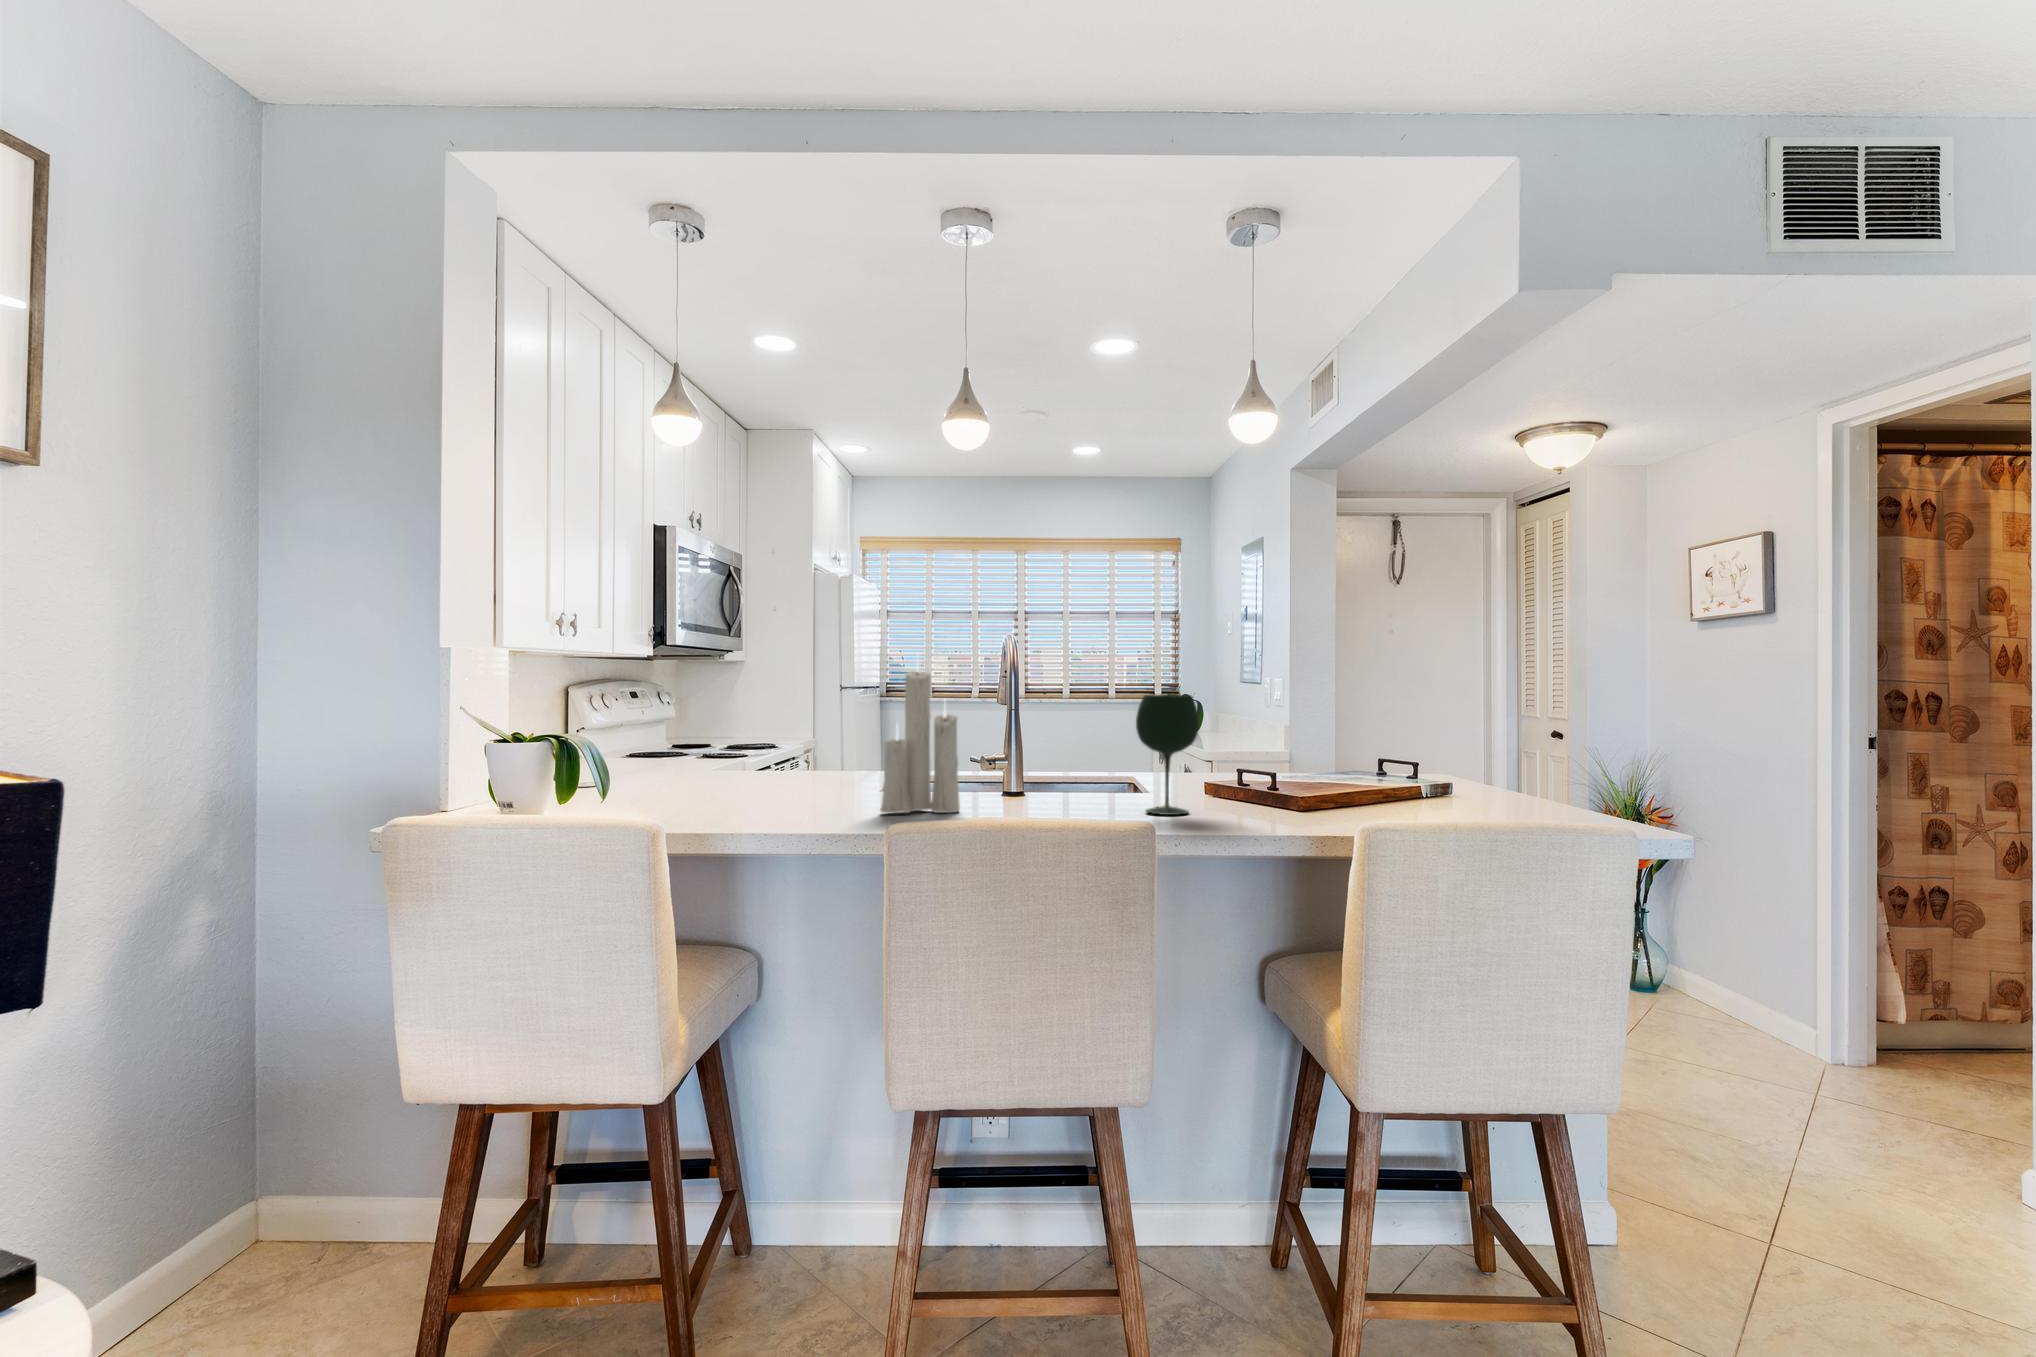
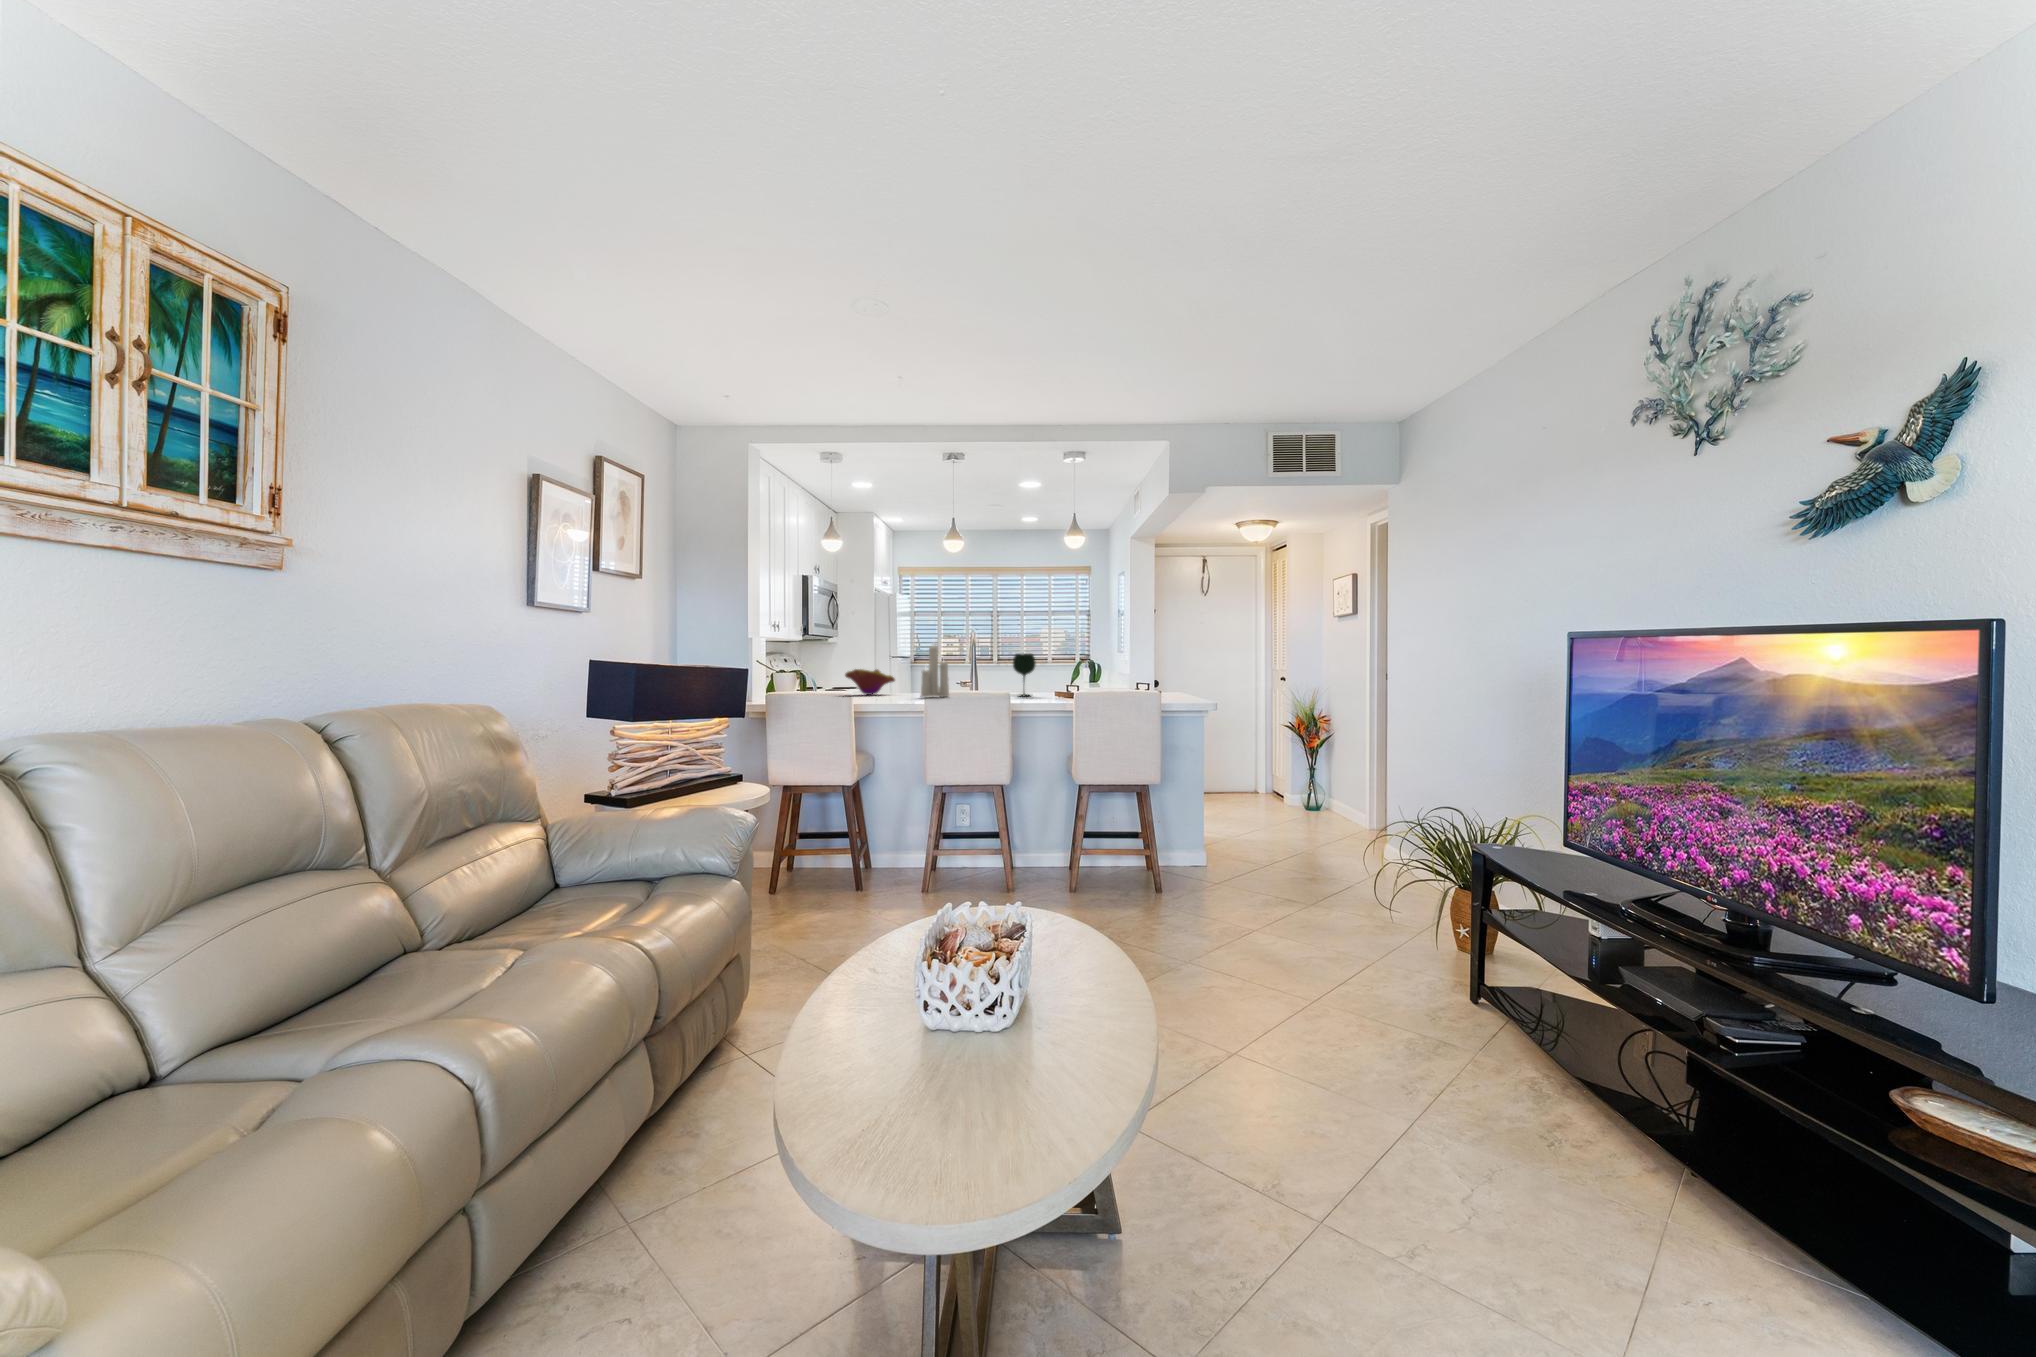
decorative bowl: none [702,726,826,790] -> present [845,669,895,695]

